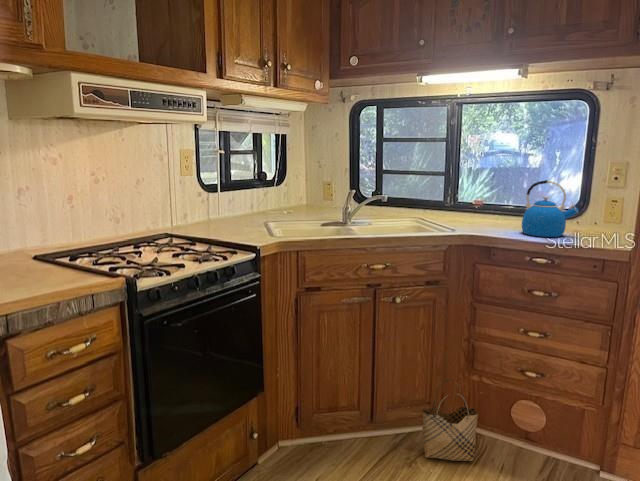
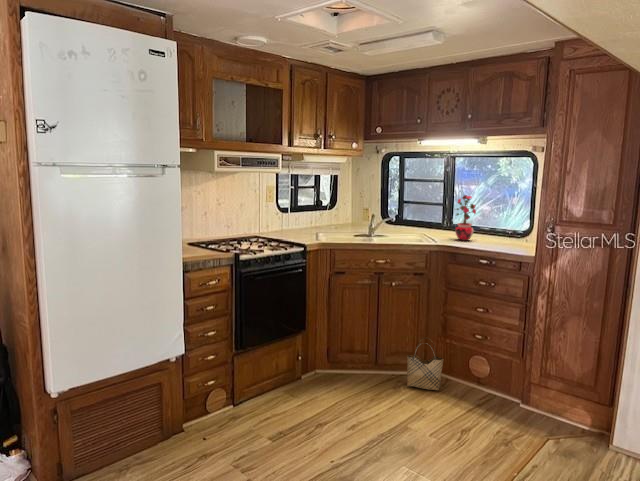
potted plant: none [471,157,510,227] -> present [455,195,476,241]
kettle: present [522,180,579,237] -> none [480,211,515,248]

